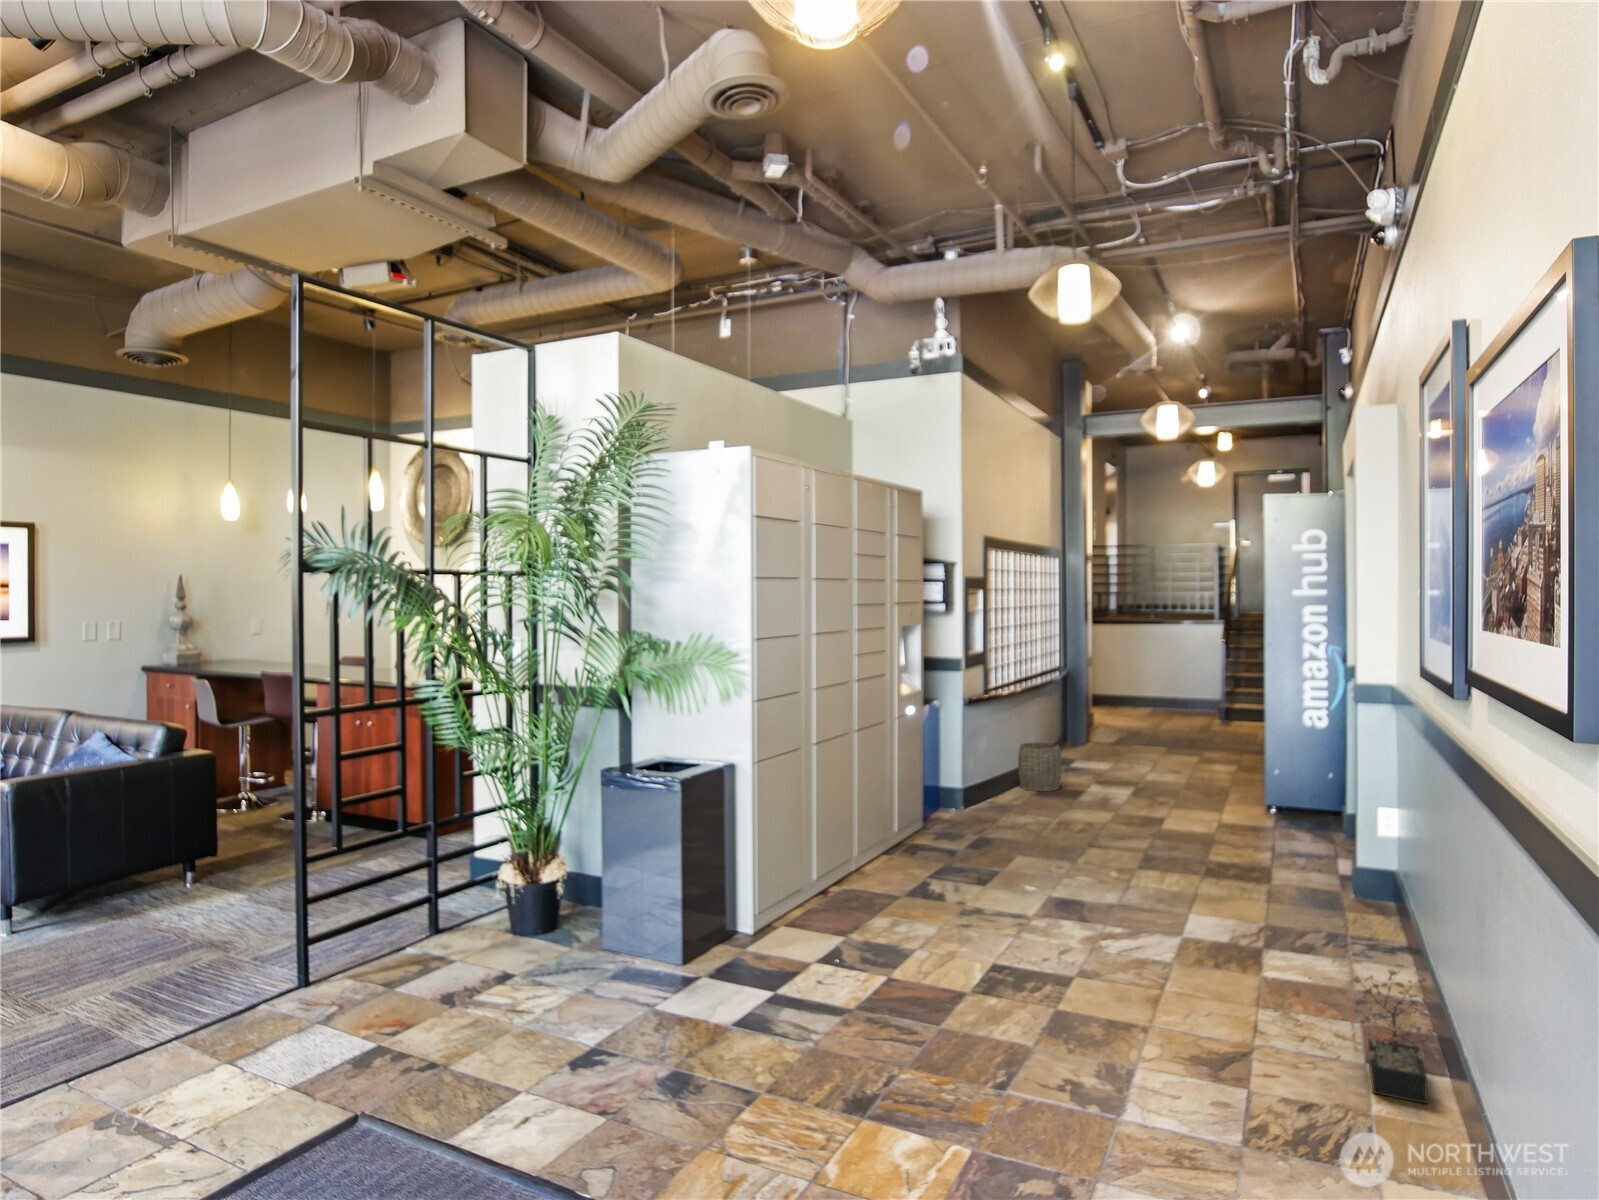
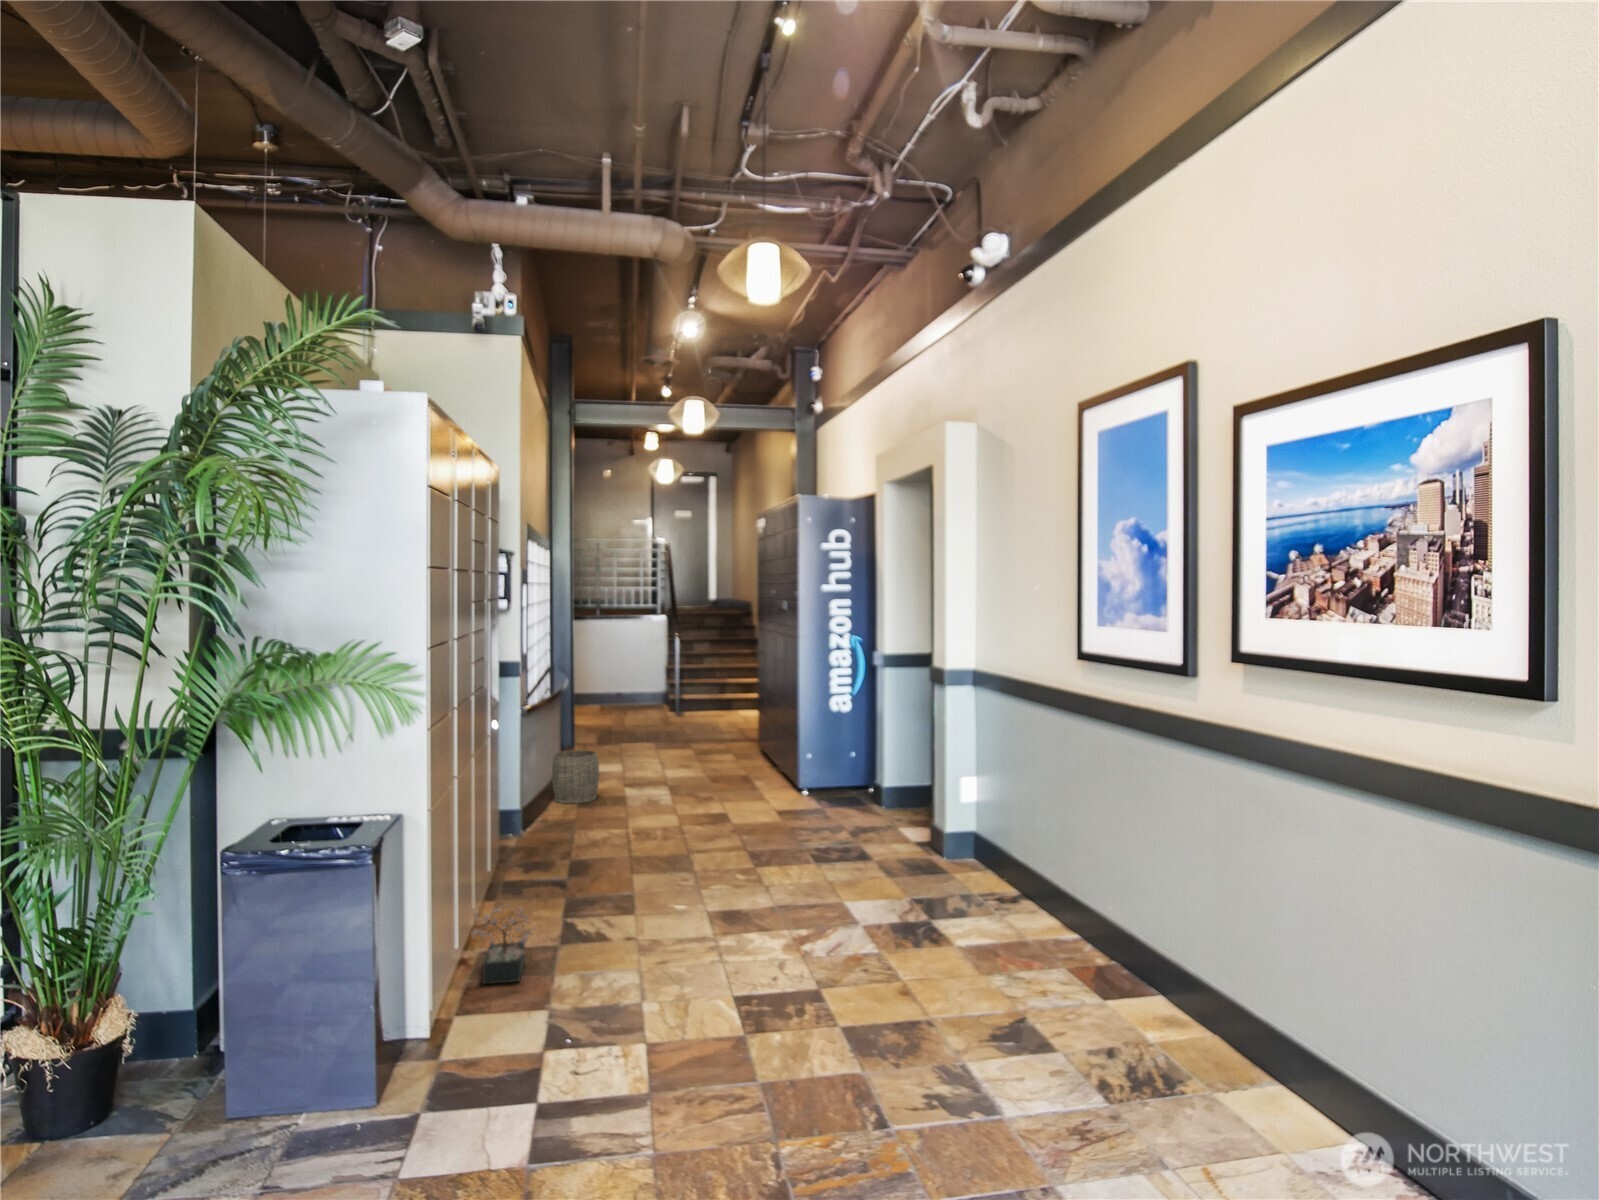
decorative plant: present [1347,970,1440,1104] -> present [471,905,531,984]

